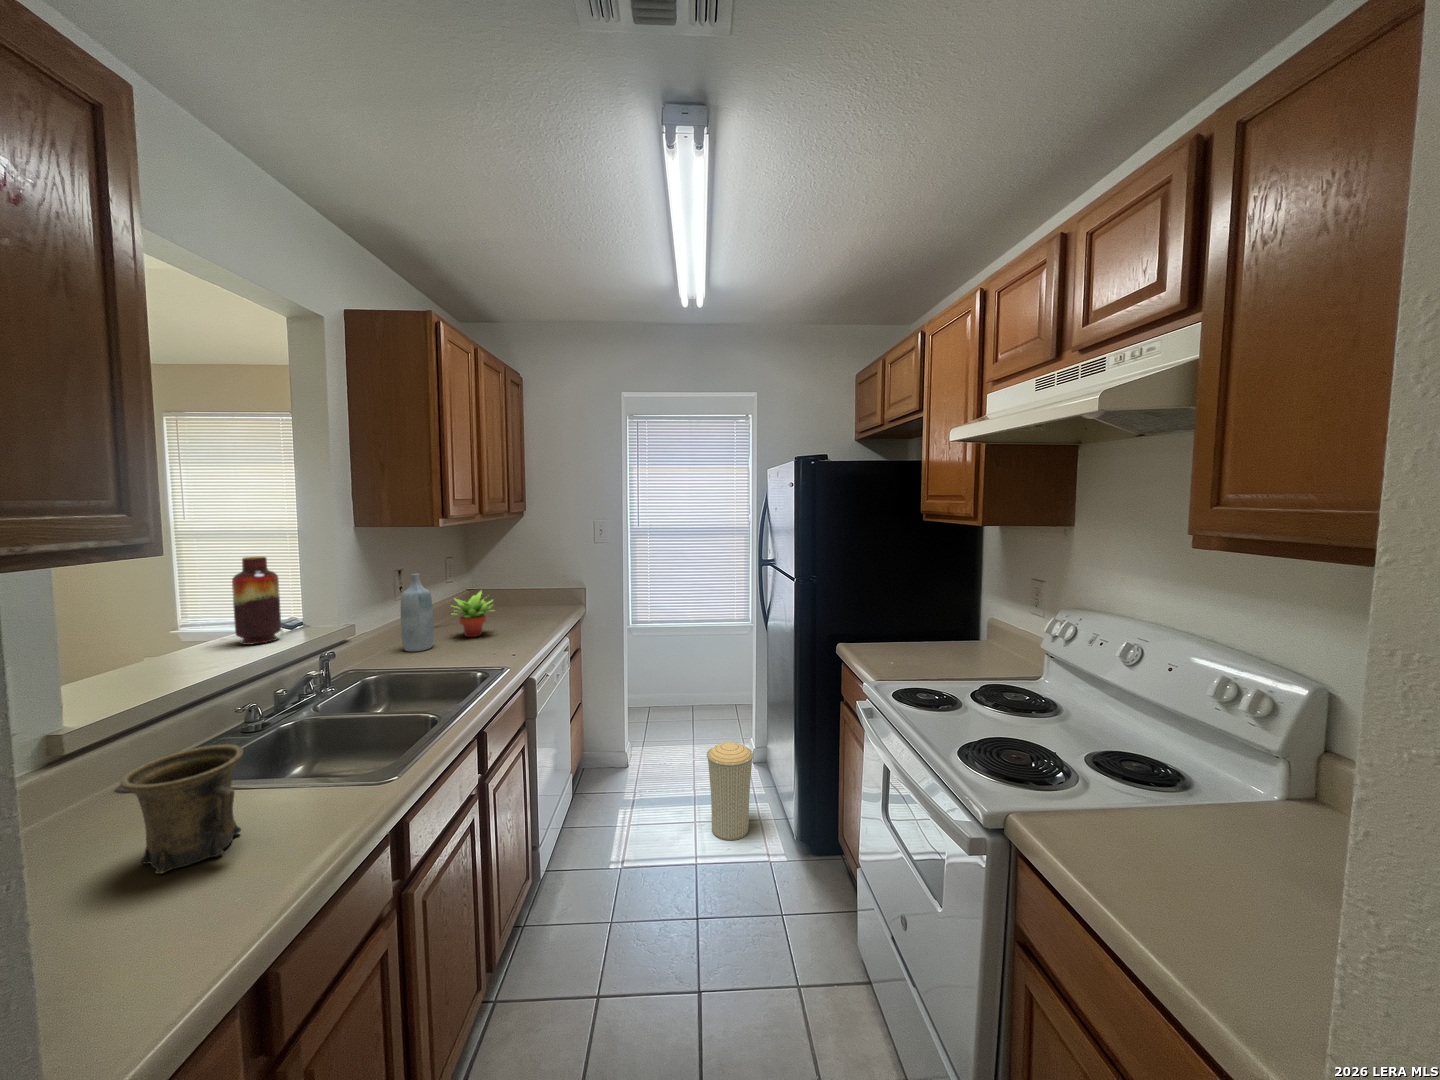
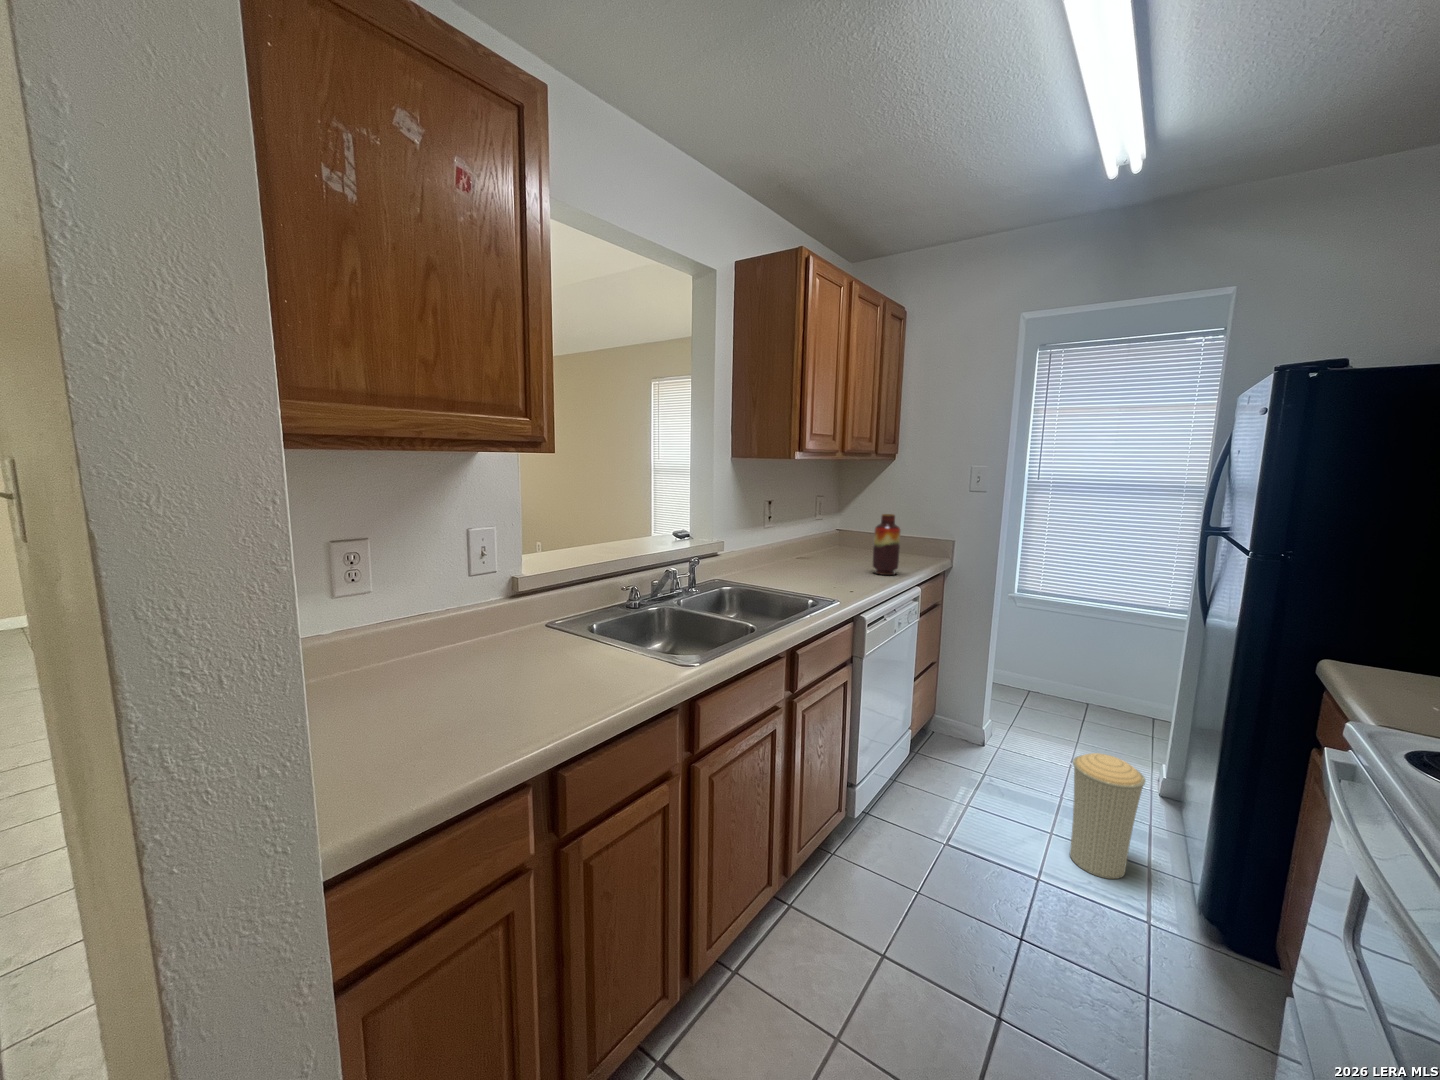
vase: present [232,557,281,645] -> present [873,514,901,575]
bottle: present [401,574,433,651] -> none [762,504,788,574]
succulent plant: present [454,591,491,637] -> none [804,527,846,571]
mug: present [120,744,243,874] -> none [535,599,602,677]

